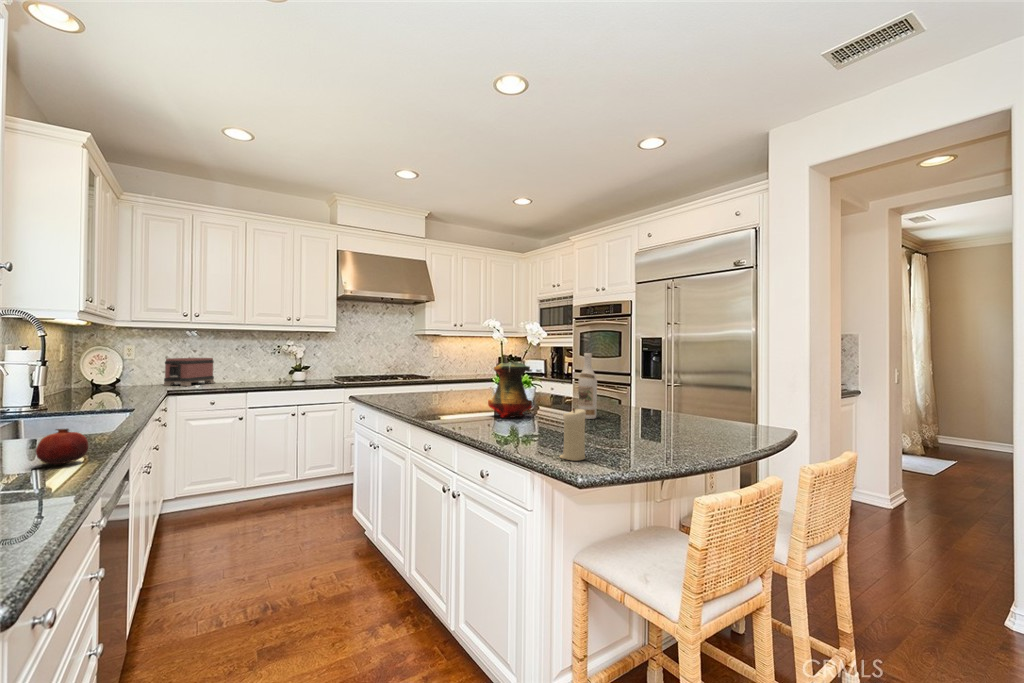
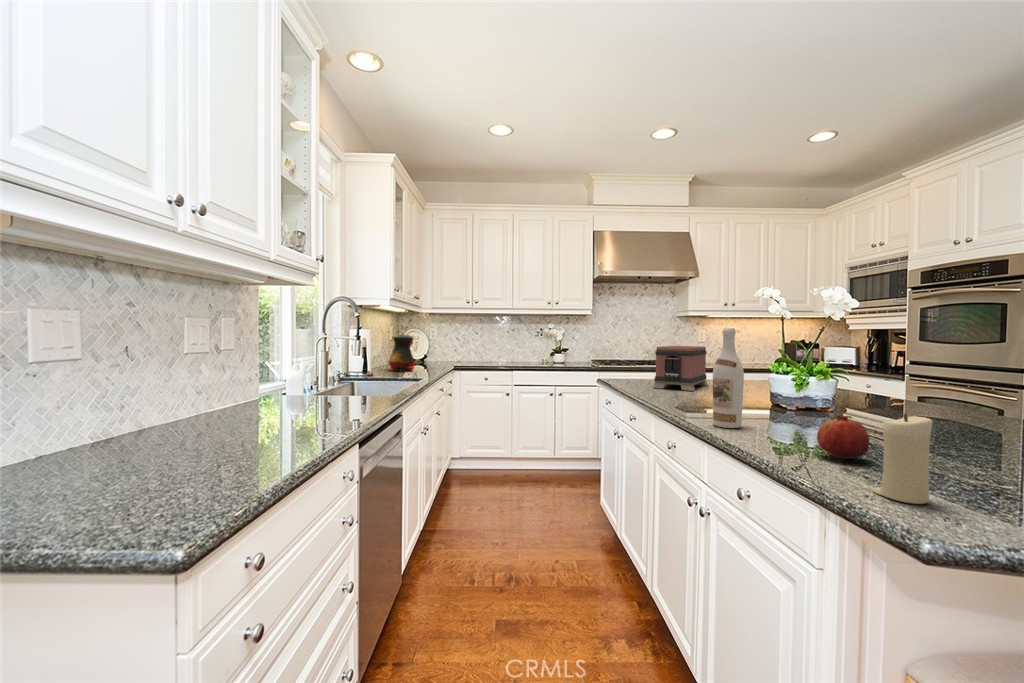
wine bottle: present [578,353,597,419] -> present [713,328,744,428]
toaster: present [163,358,214,386] -> present [653,346,707,391]
vase: present [488,363,532,418] -> present [389,335,415,371]
fruit: present [36,429,88,464] -> present [817,415,869,459]

